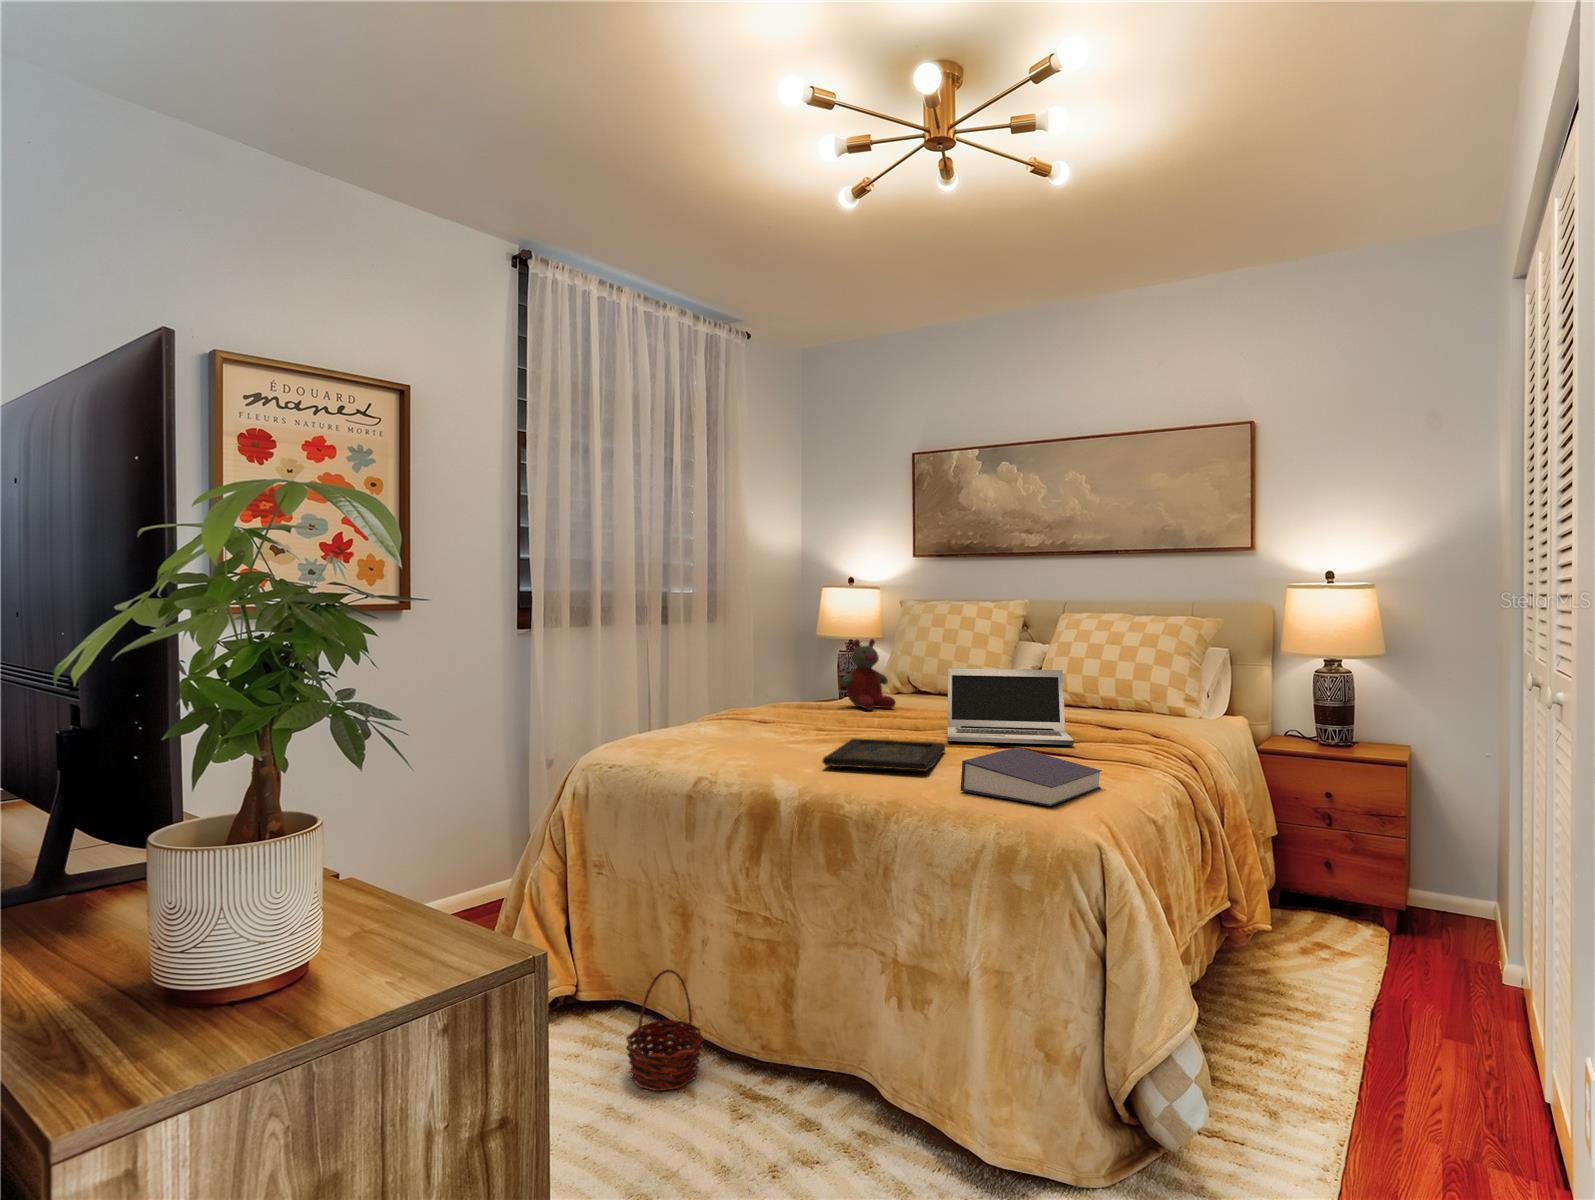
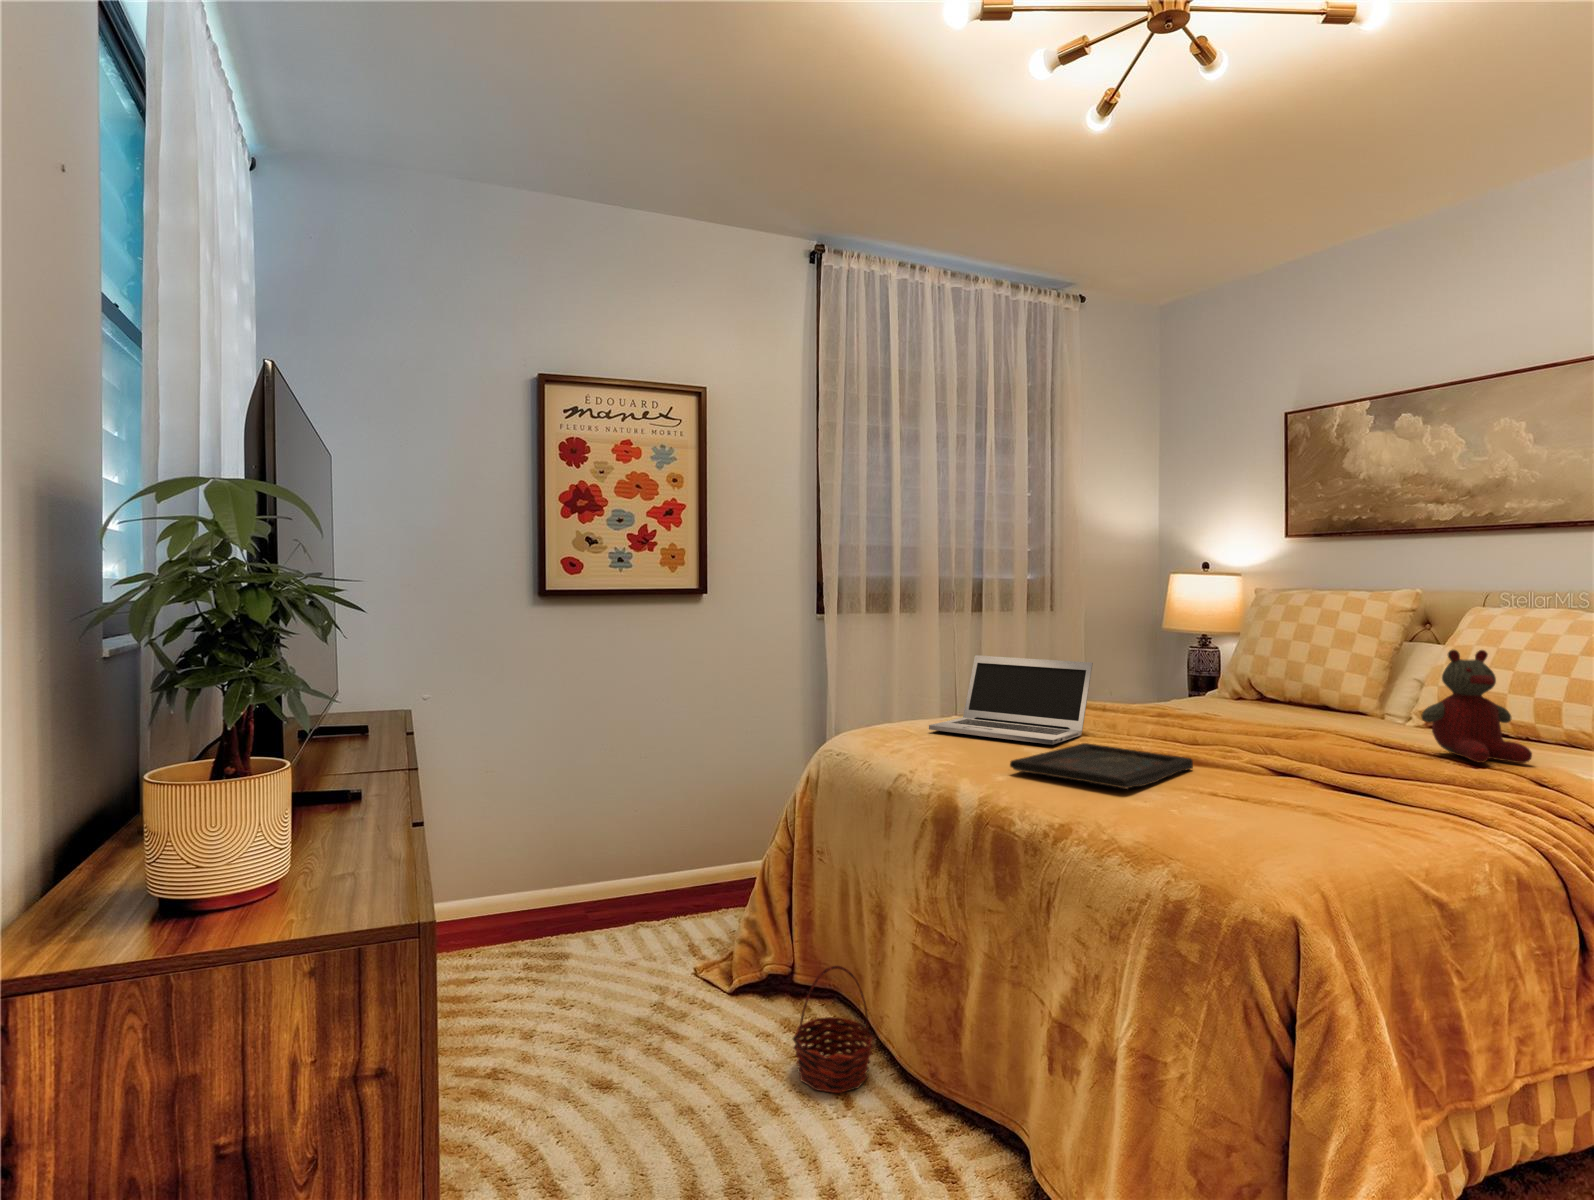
stuffed bear: present [840,639,896,710] -> present [1421,650,1532,763]
laptop: present [948,668,1074,745] -> present [929,655,1093,745]
book: present [961,747,1102,806] -> none [1144,771,1364,853]

